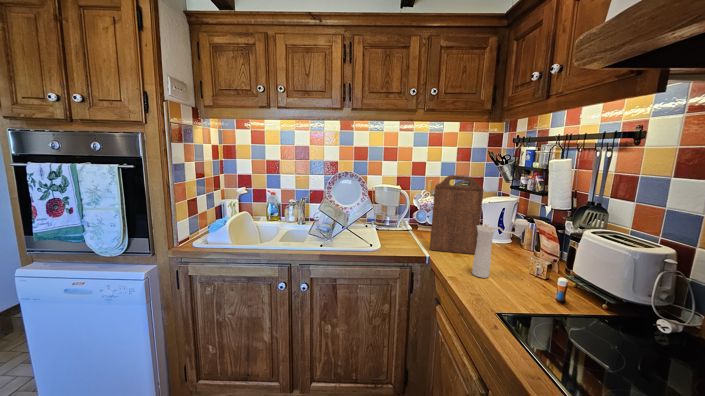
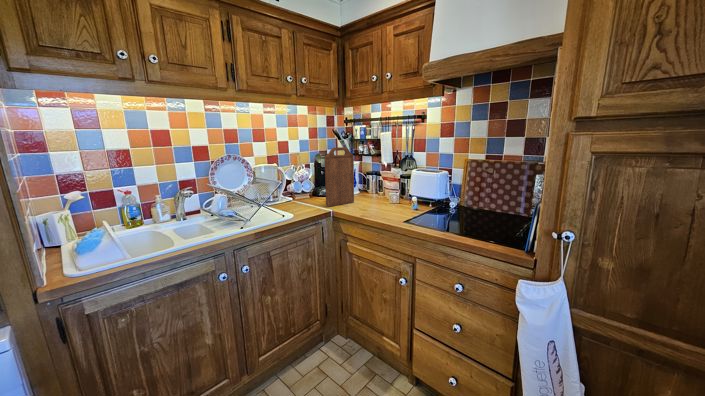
pepper mill: present [472,219,529,278] -> none [368,170,392,211]

